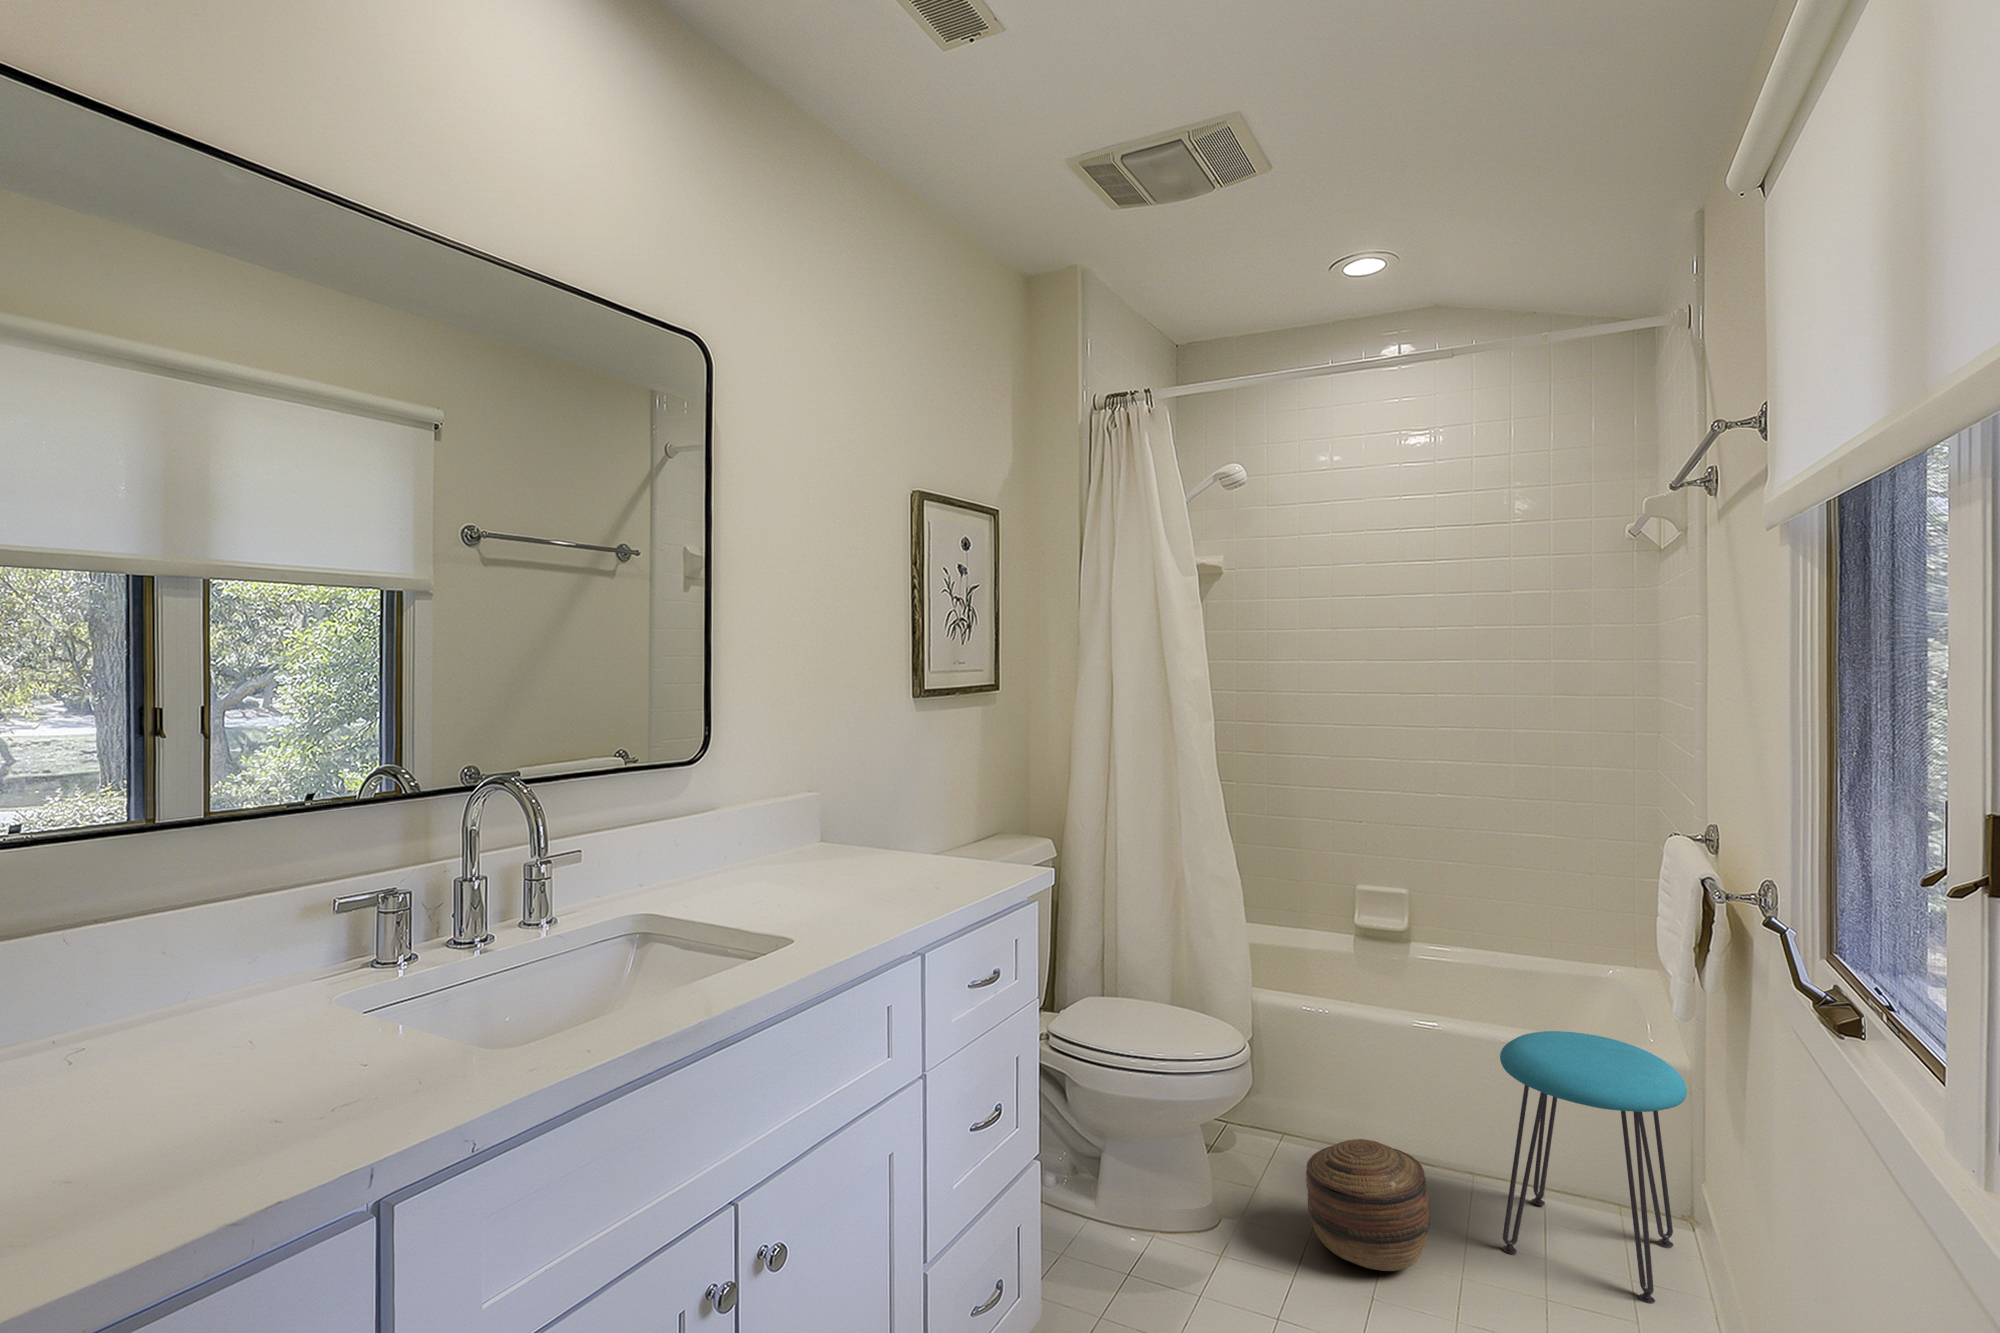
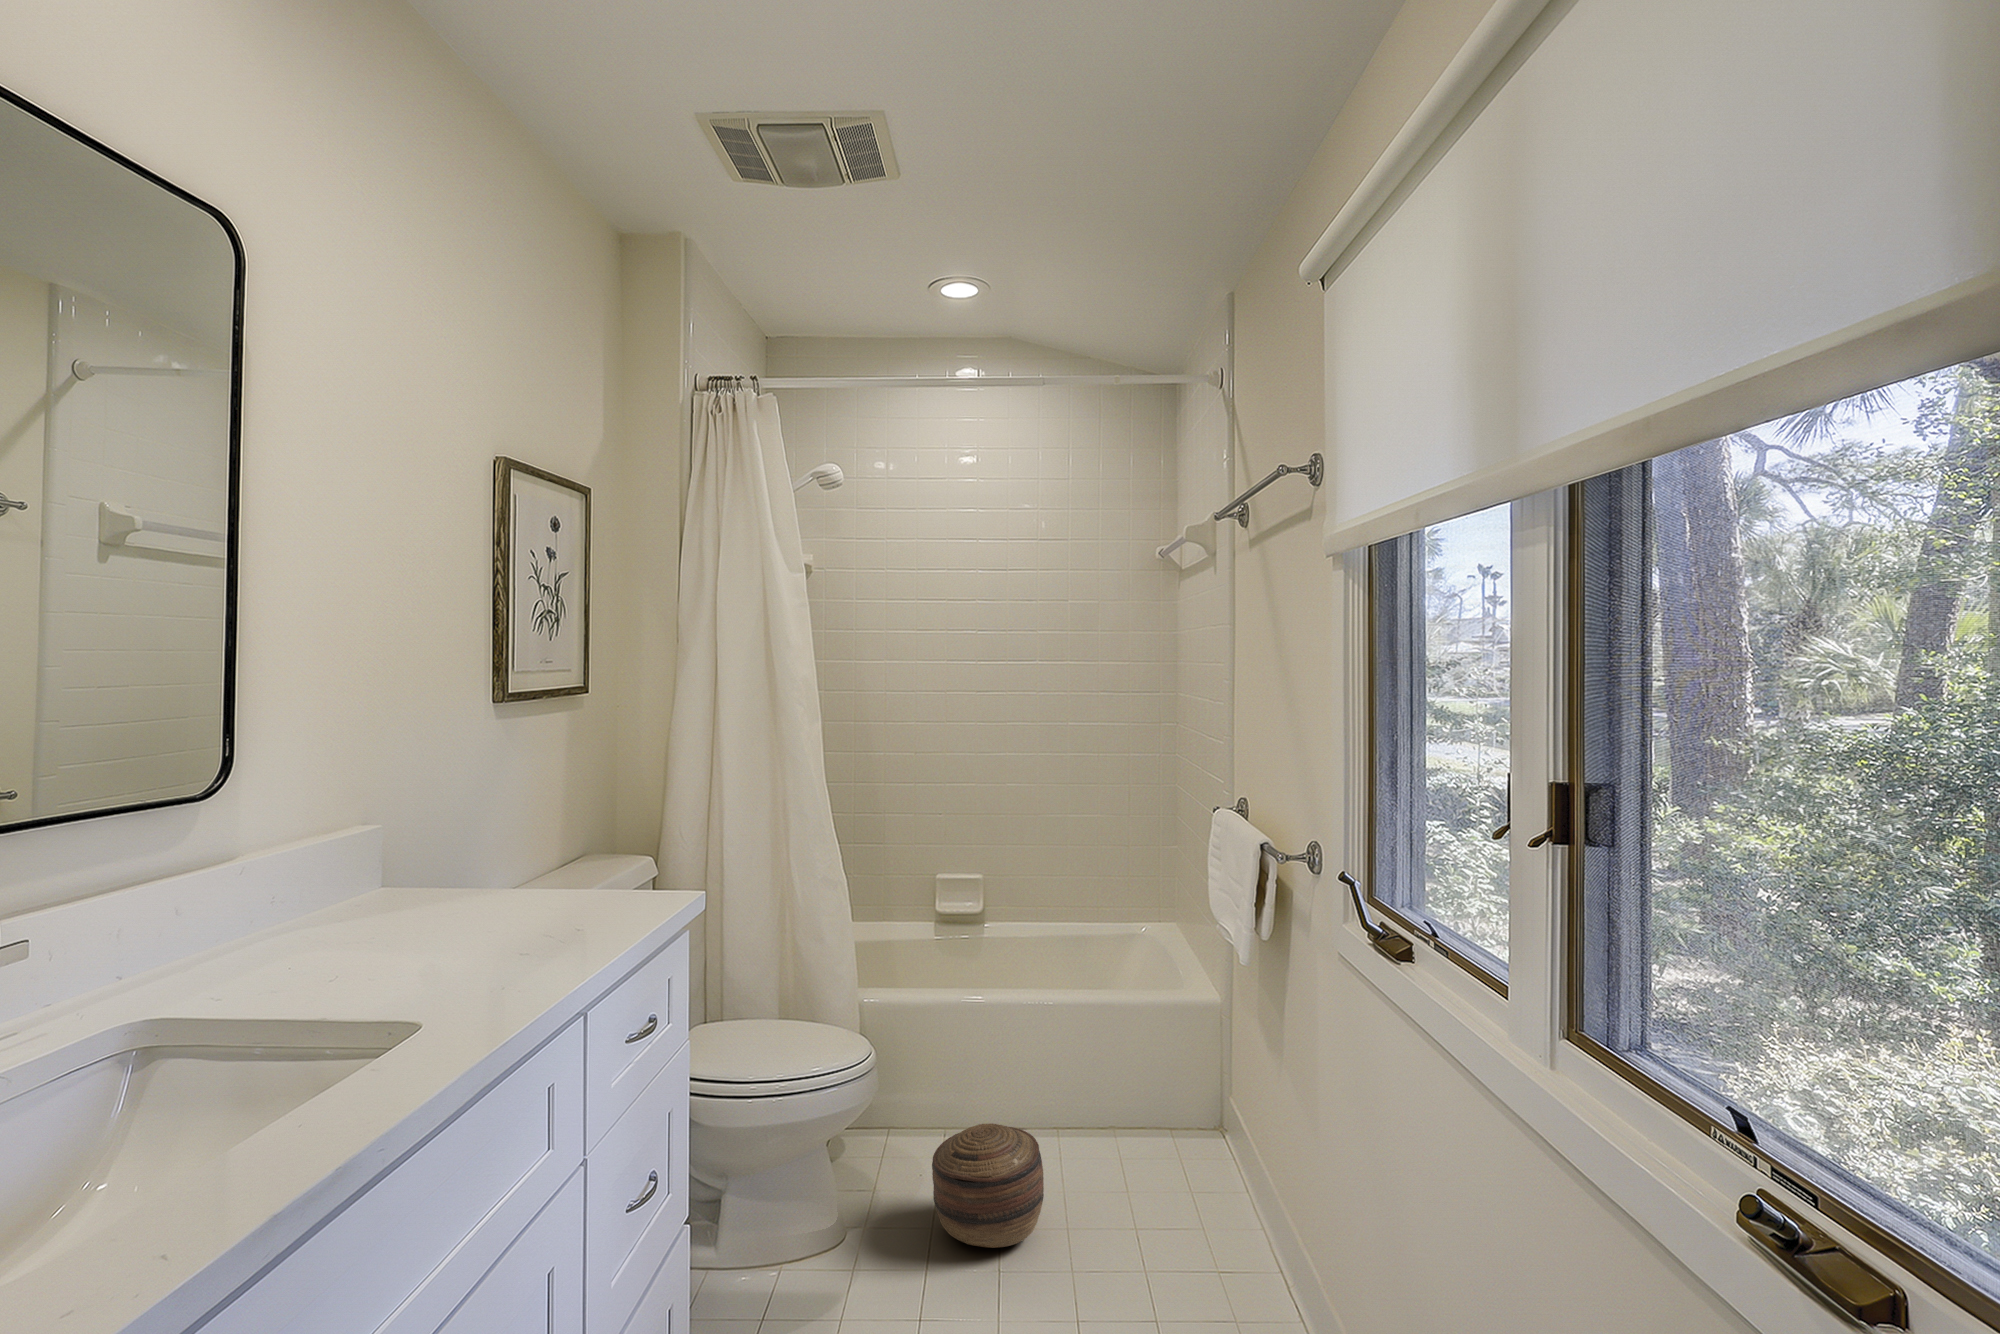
stool: present [1500,1031,1687,1304] -> none [1091,992,1233,1215]

